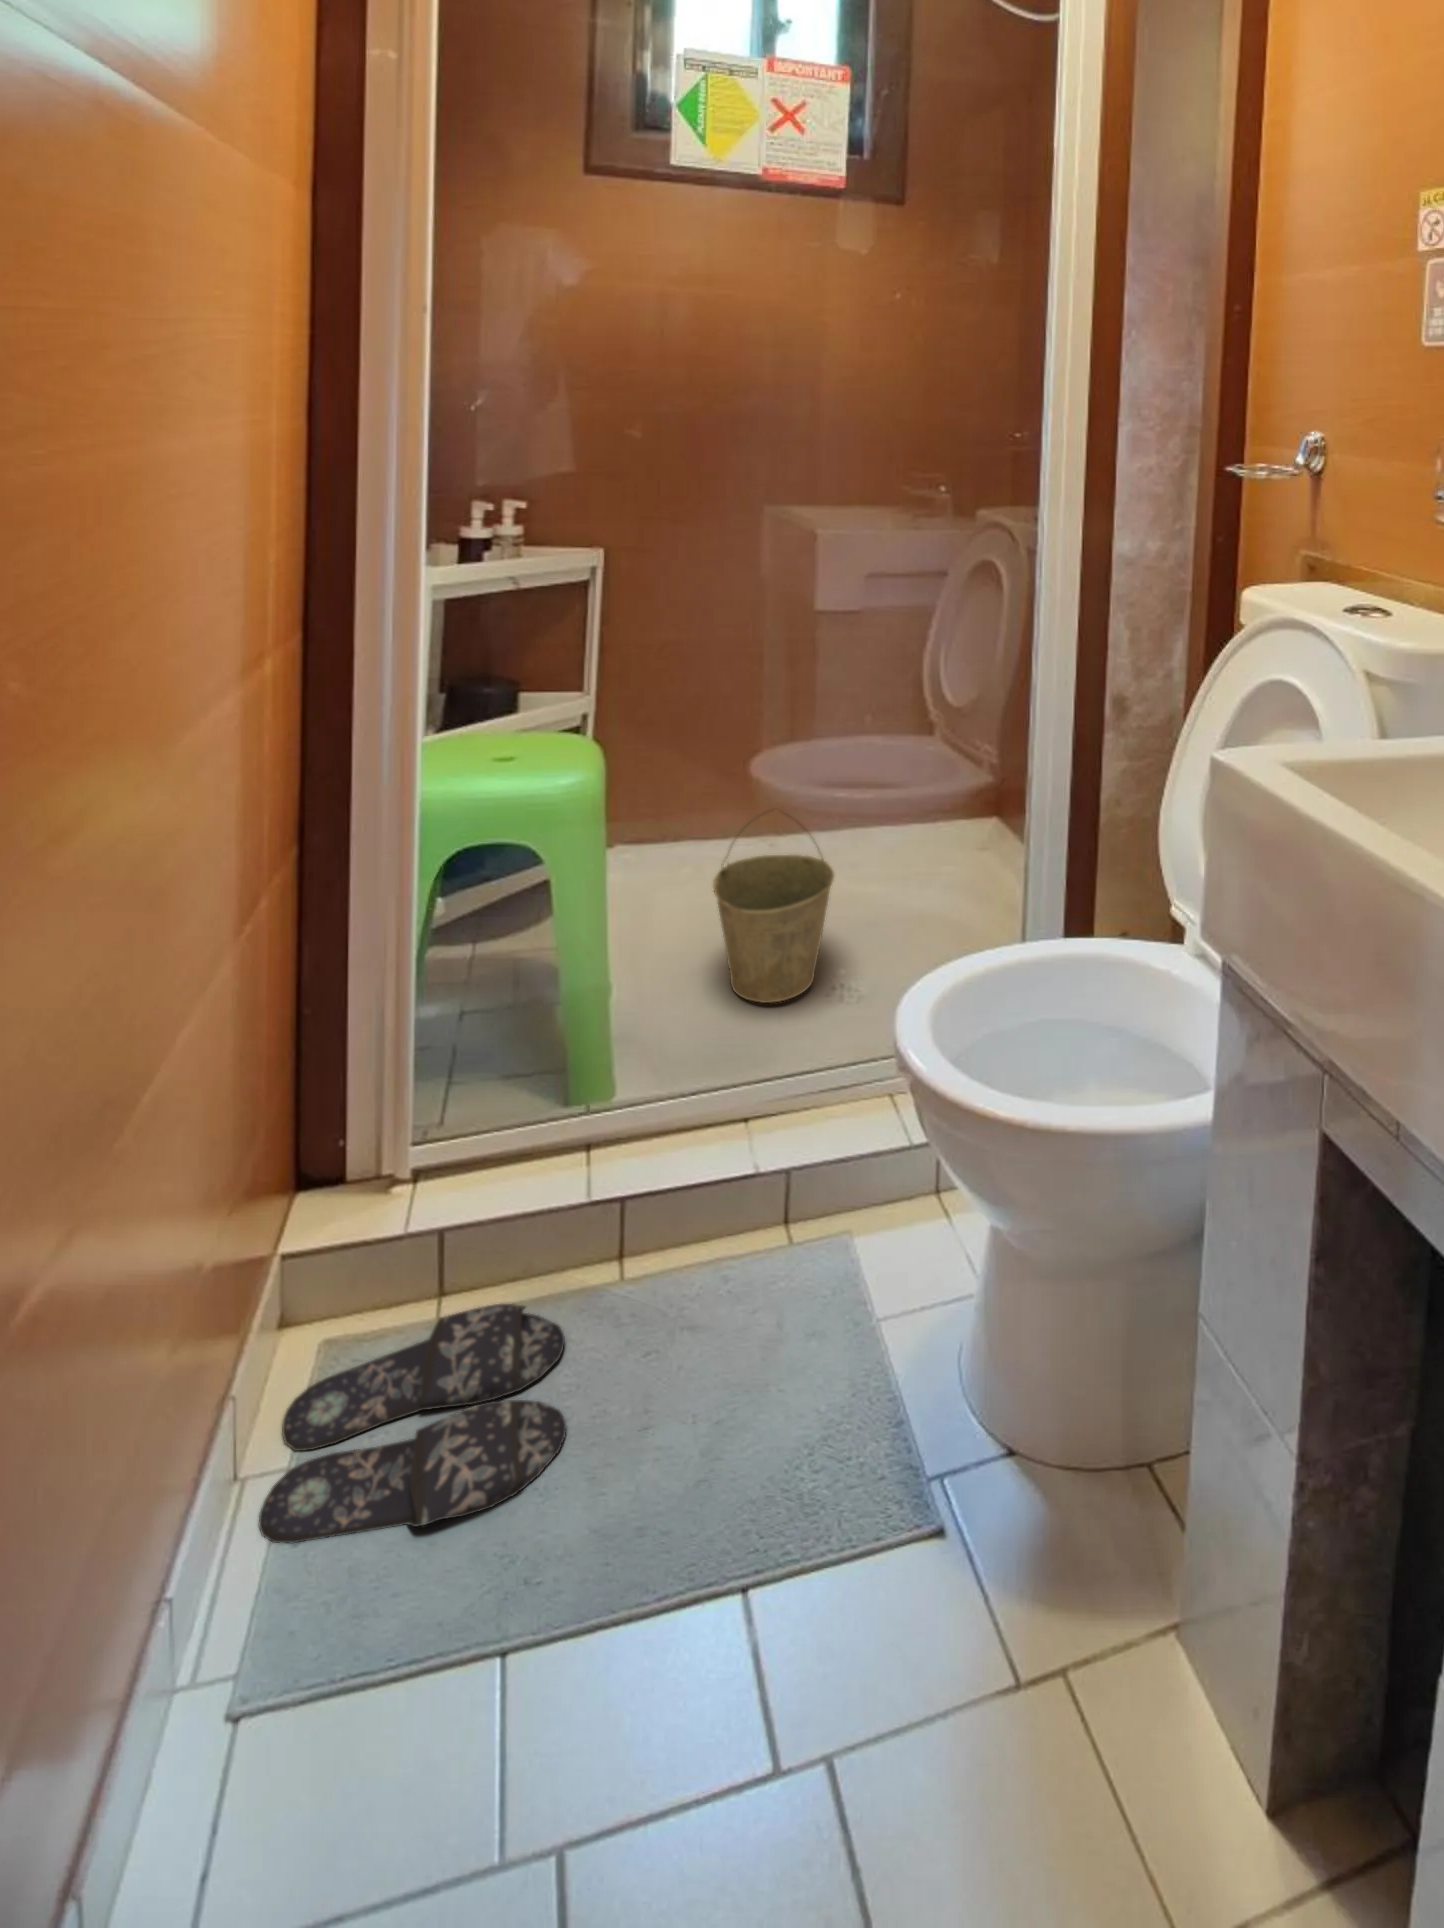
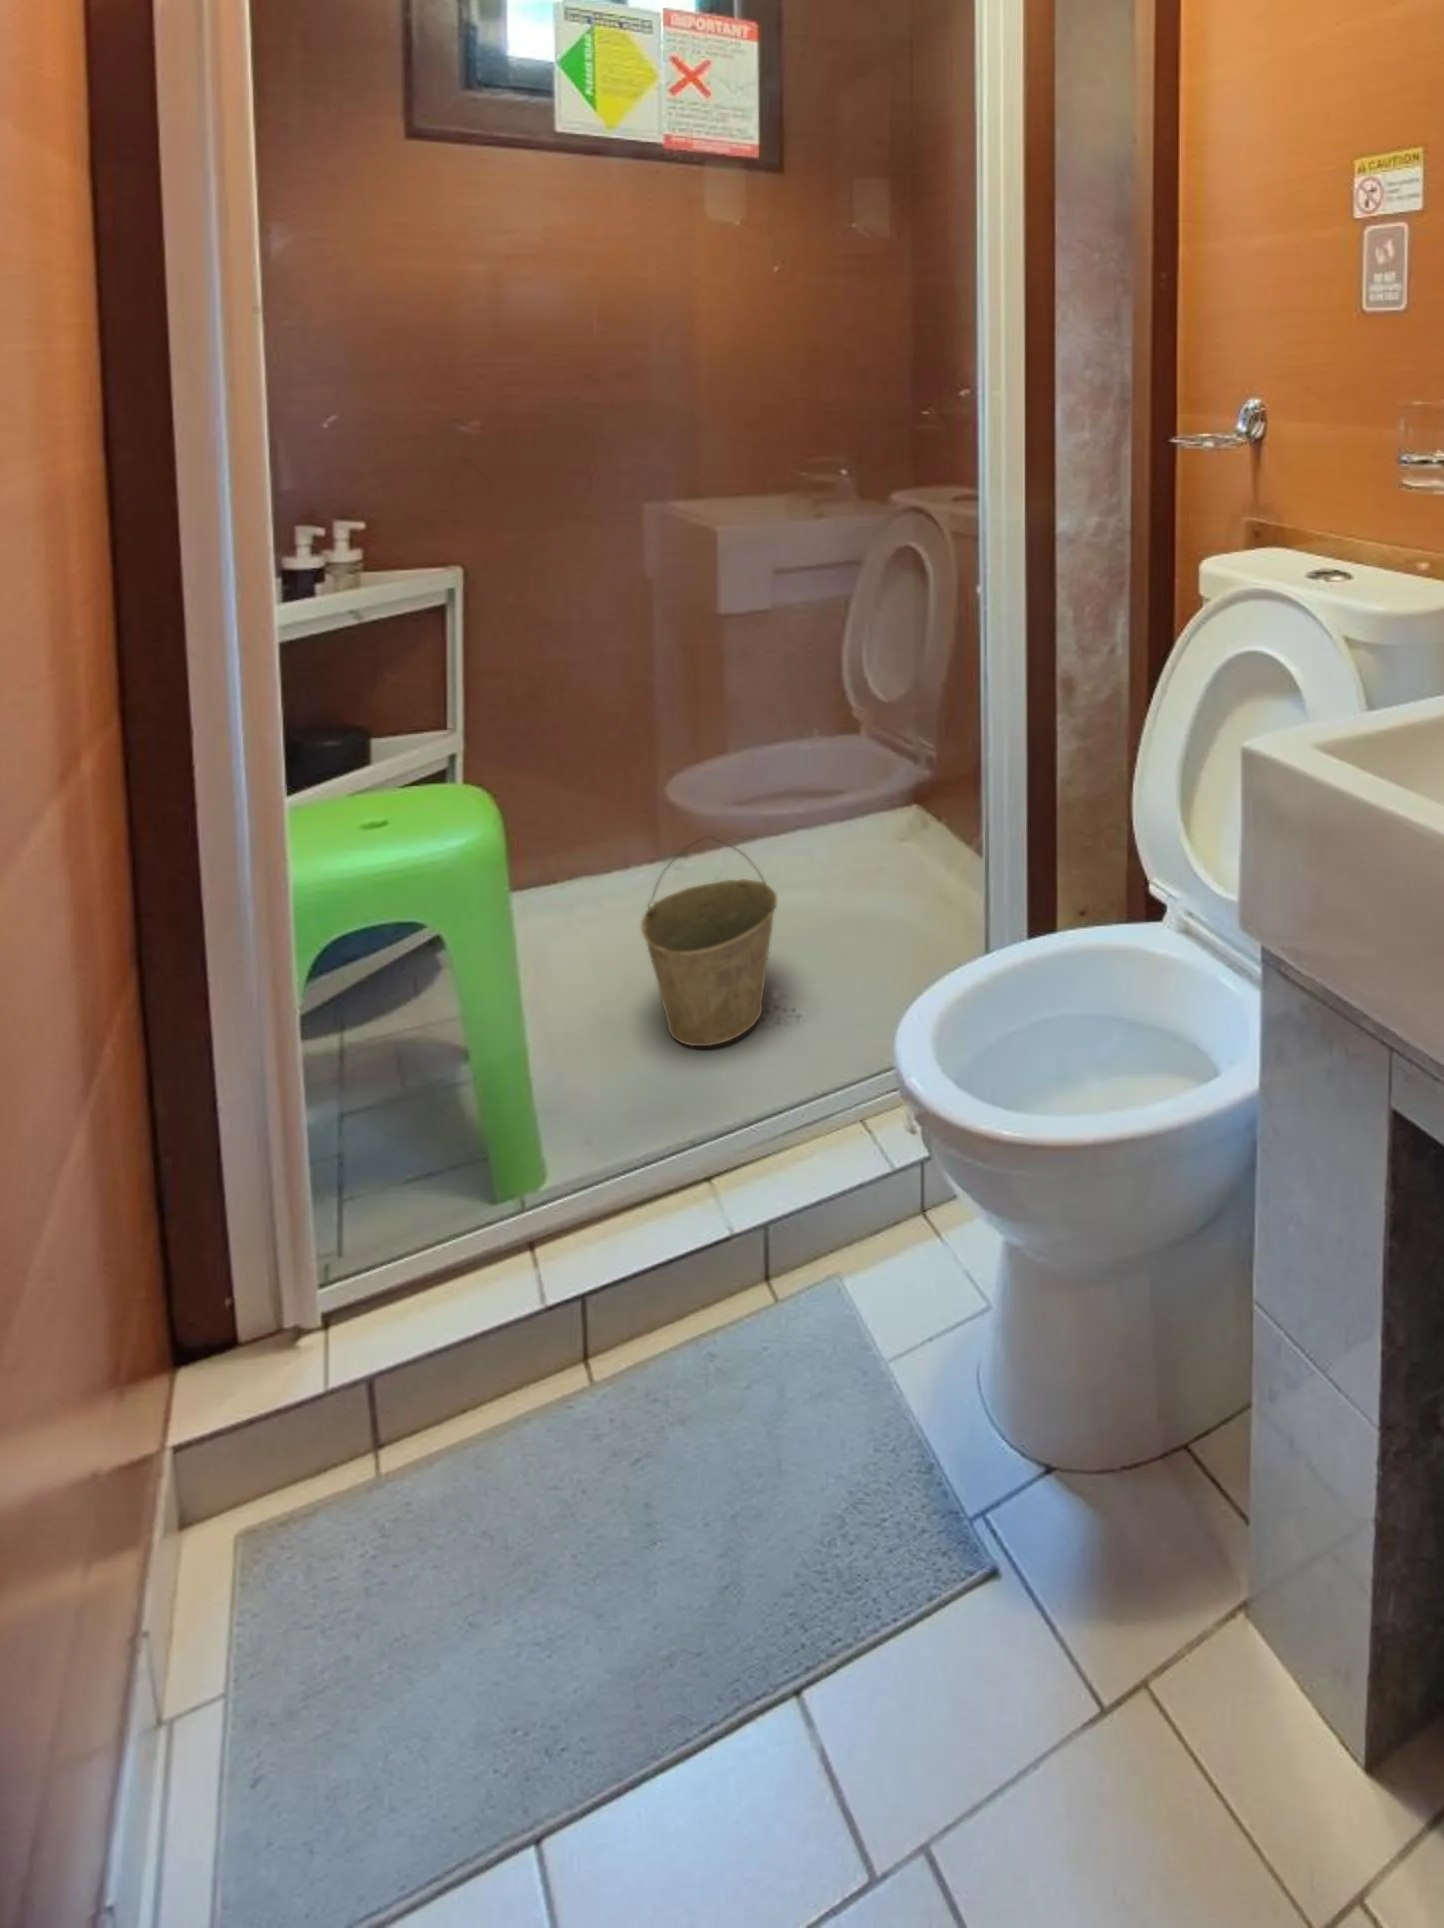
slippers: present [259,1304,566,1543] -> none [175,1450,558,1829]

